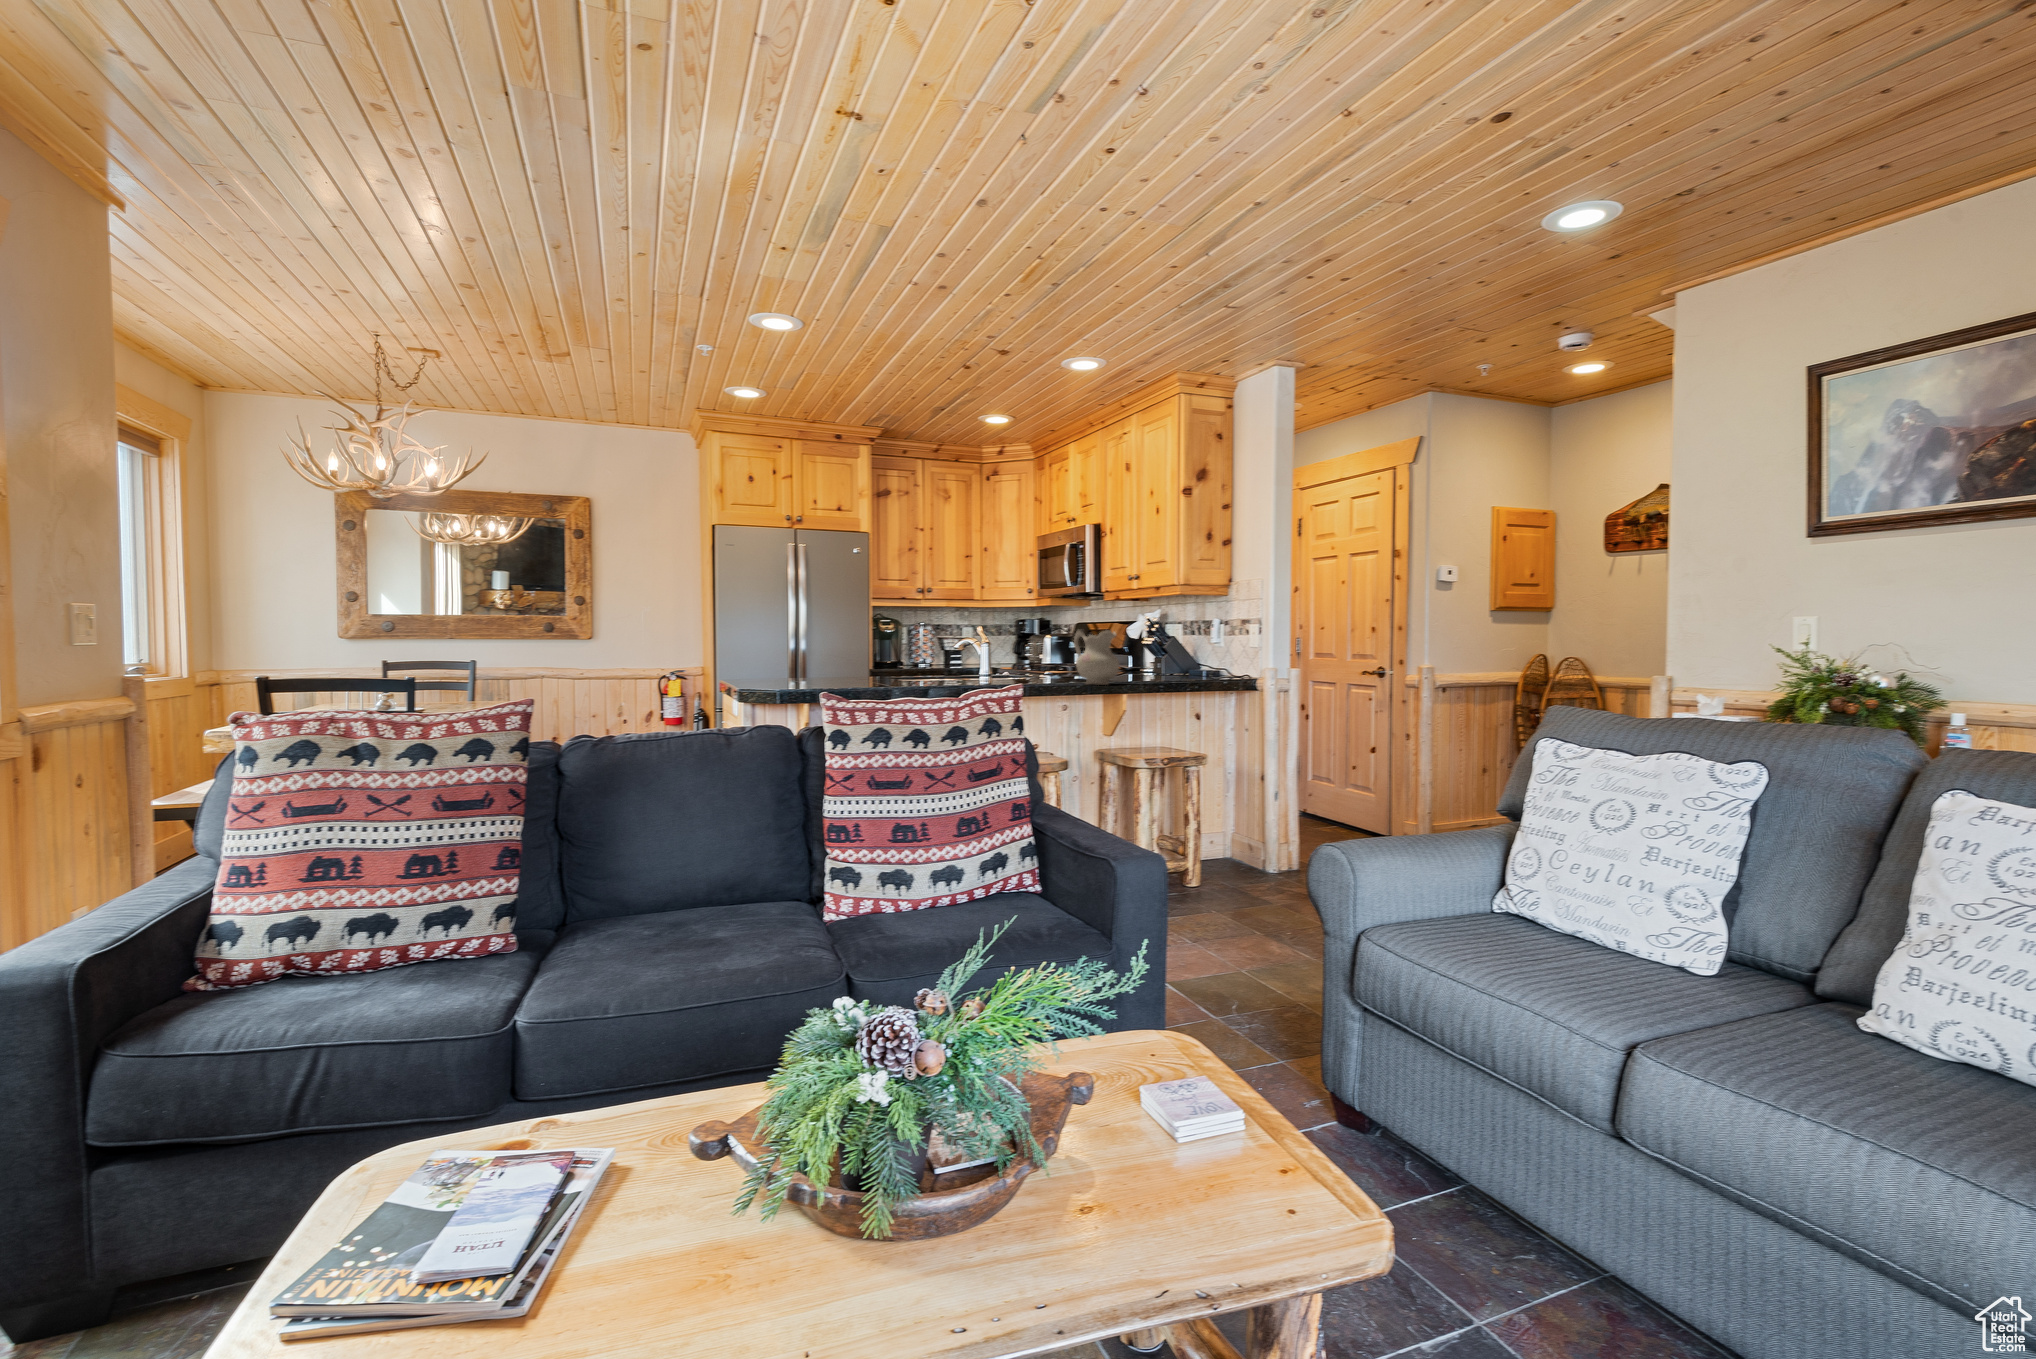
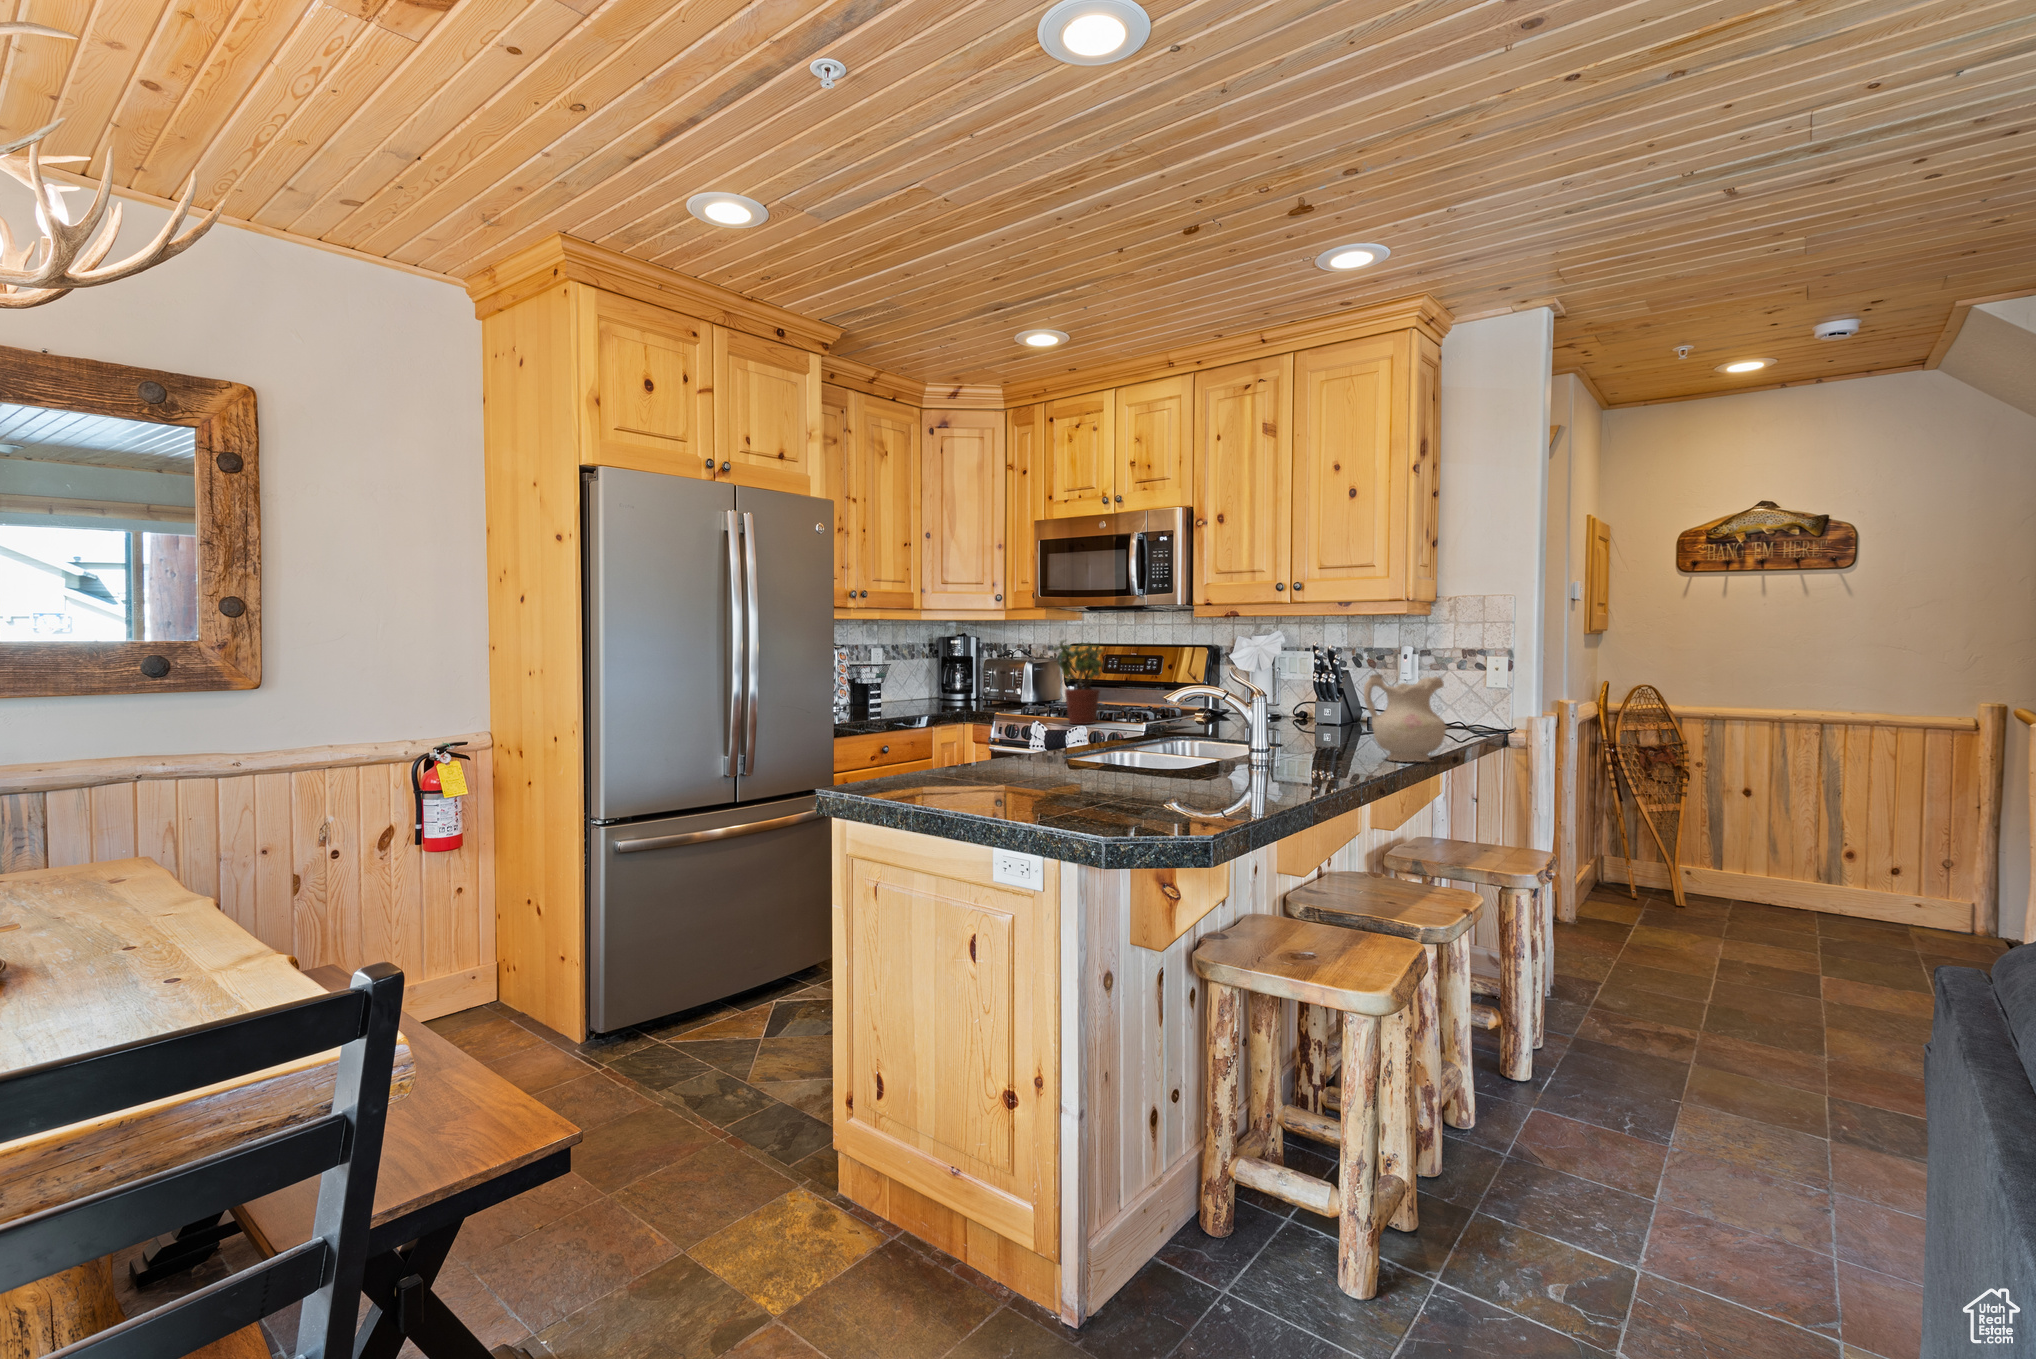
potted plant: none [1022,616,1058,674] -> present [1053,640,1103,724]

